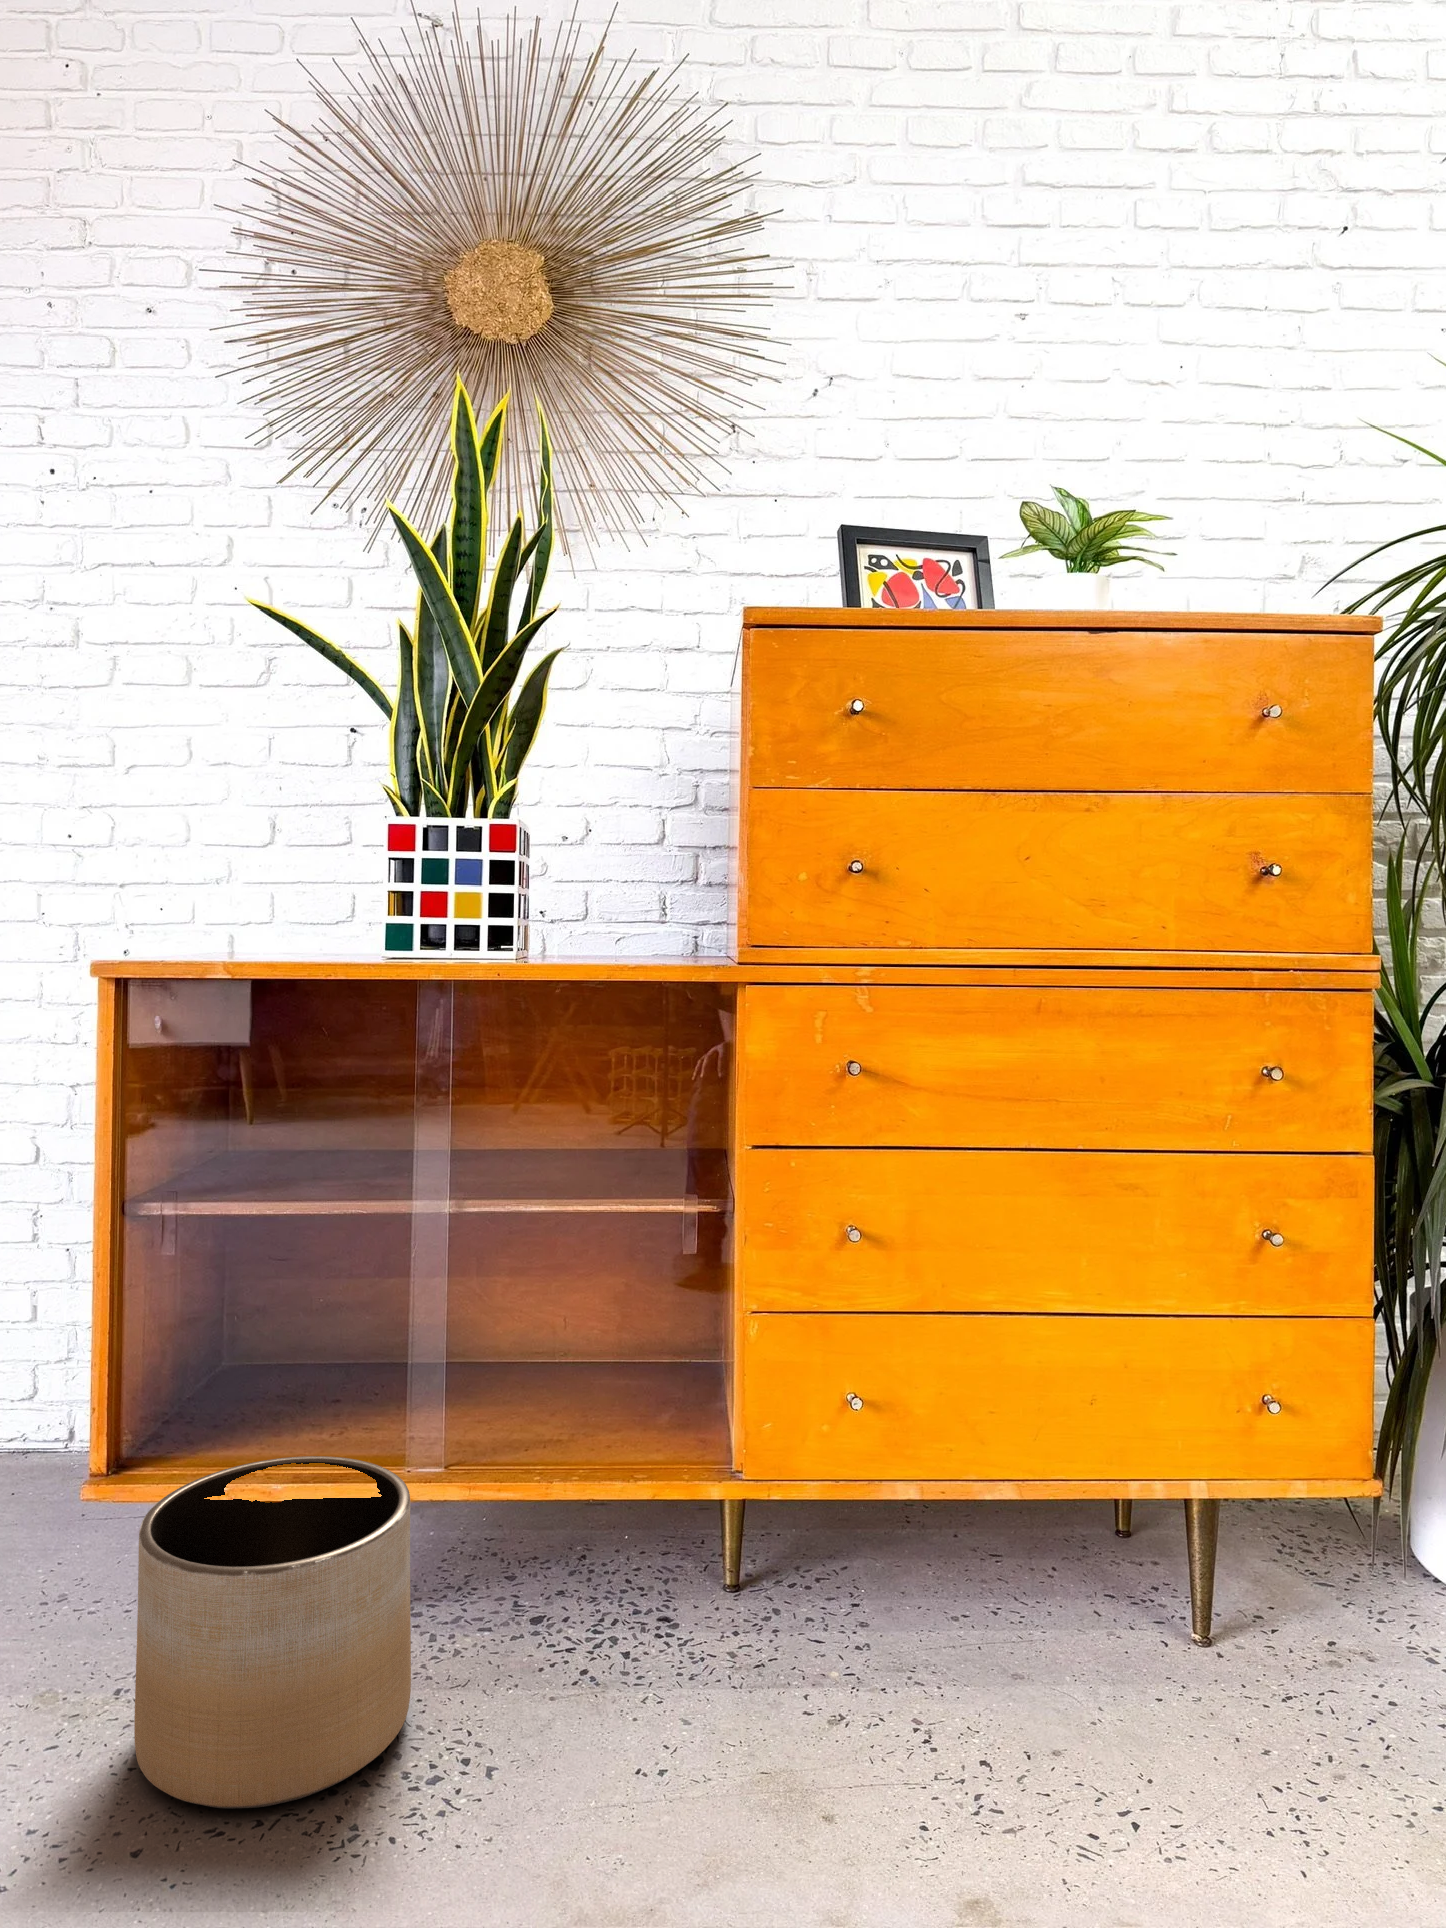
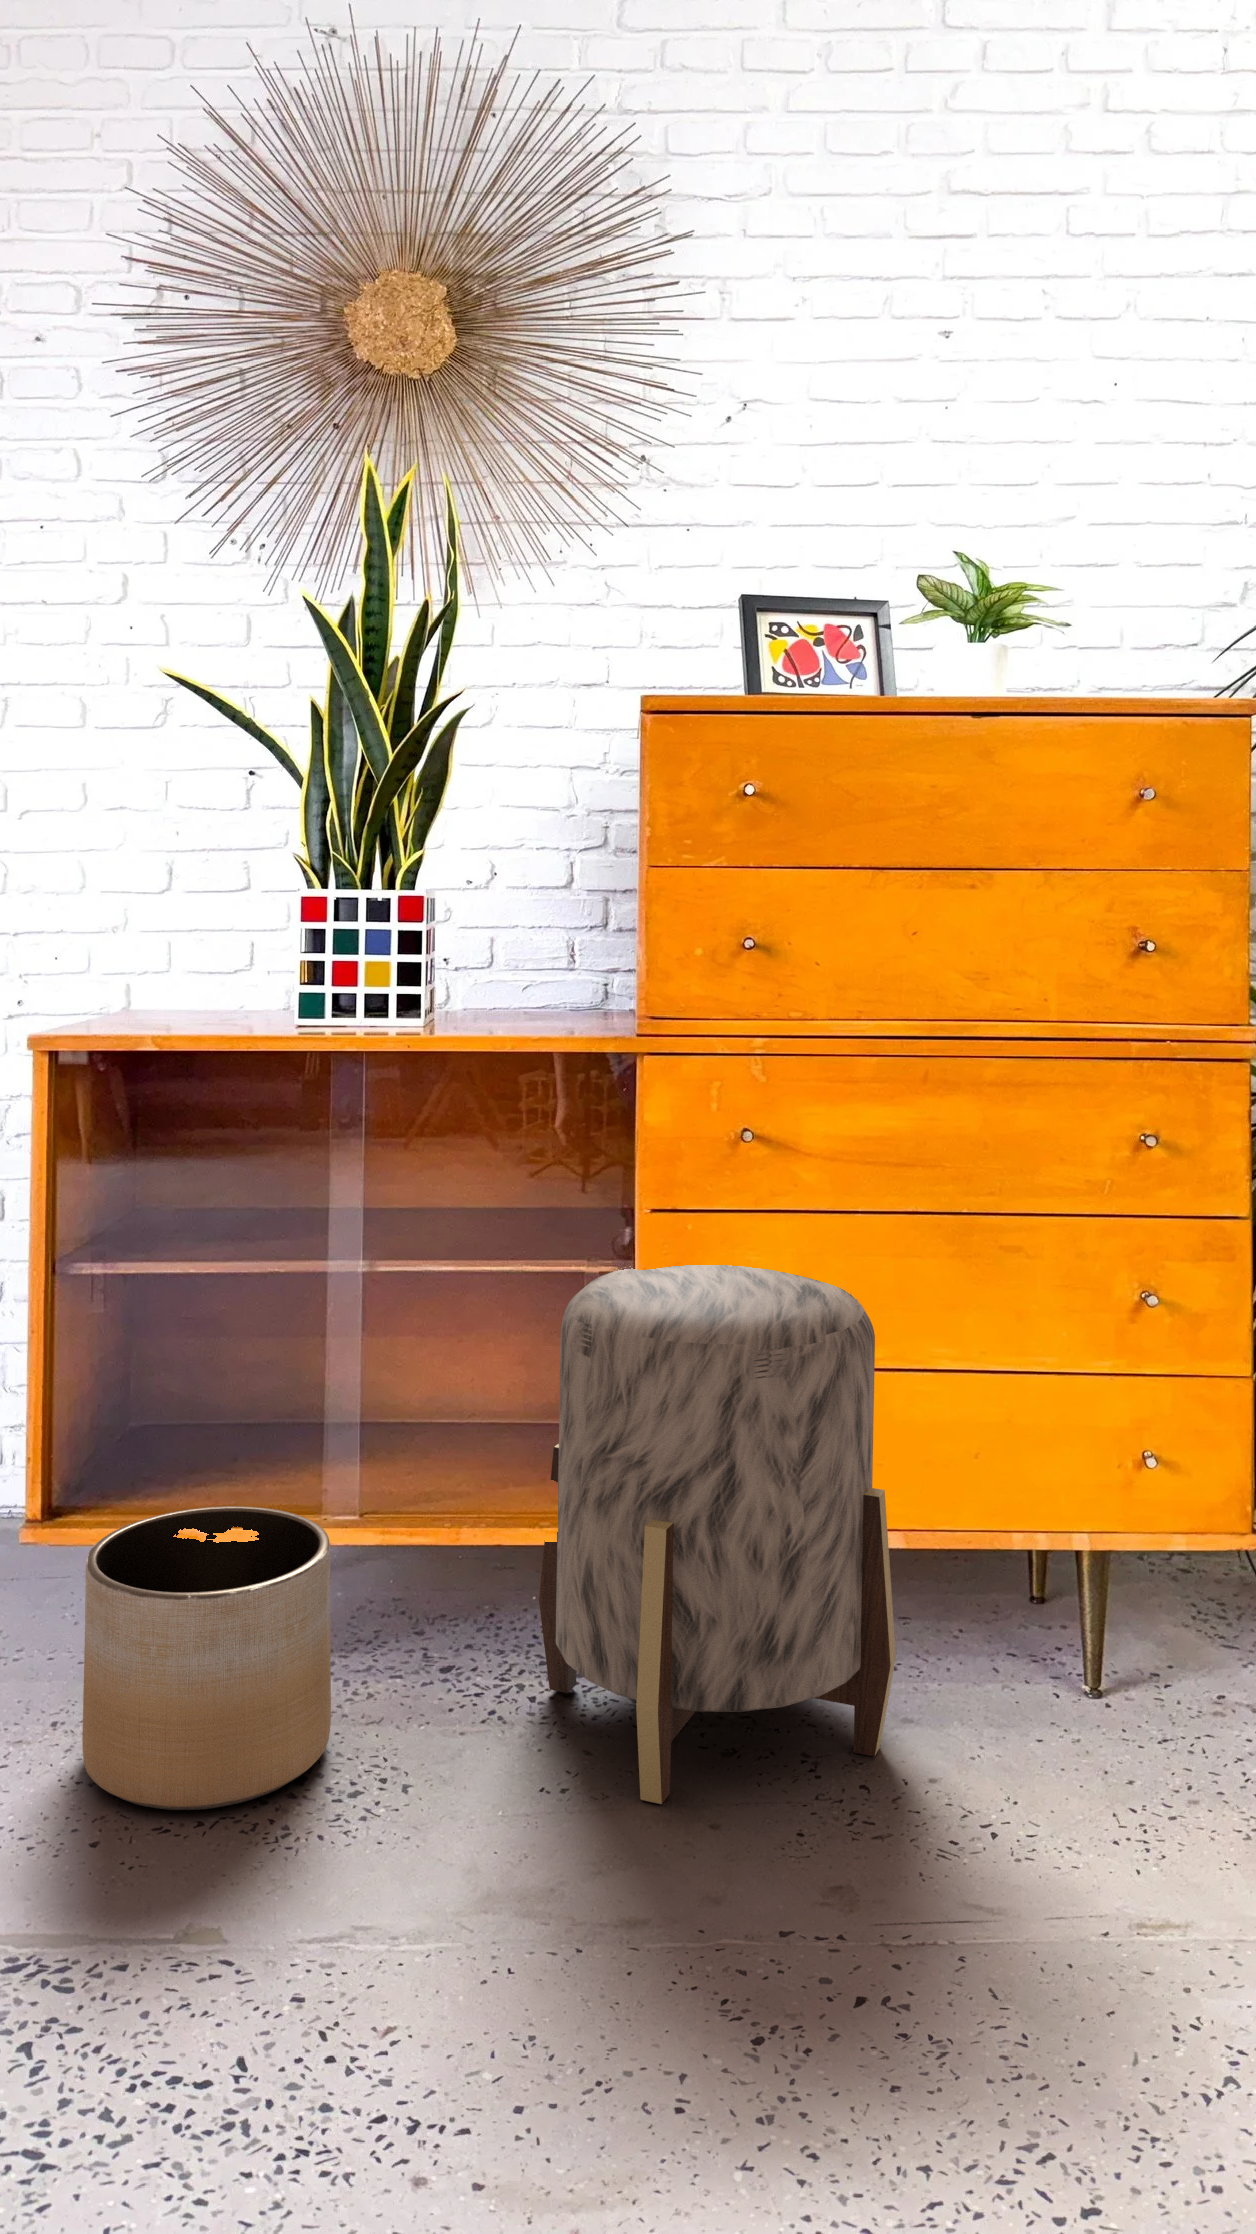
ottoman: none [633,1194,1012,1791] -> present [539,1265,896,1804]

